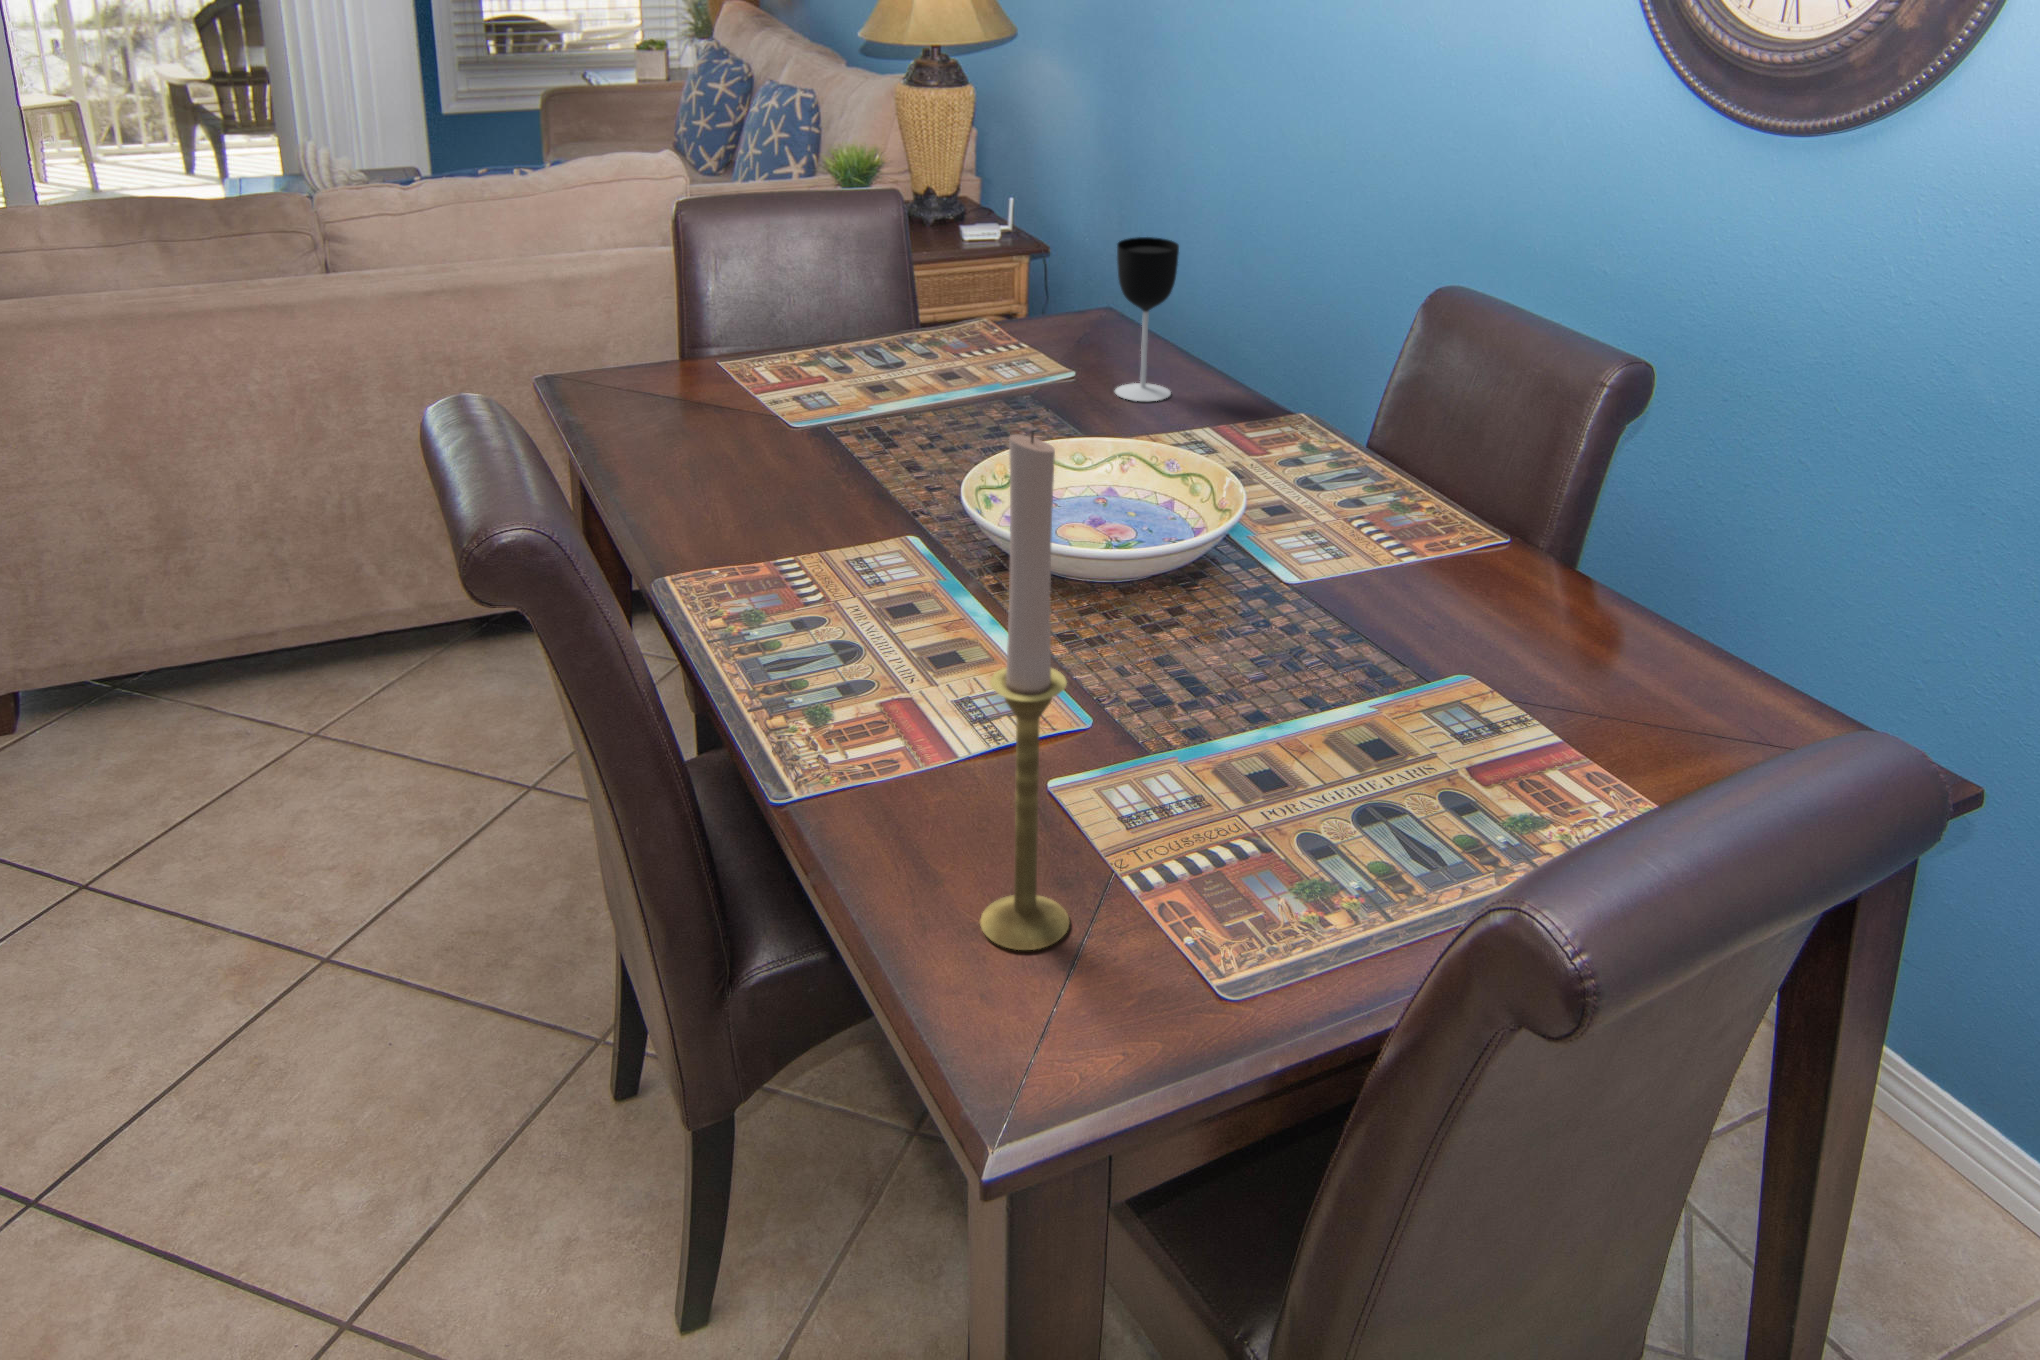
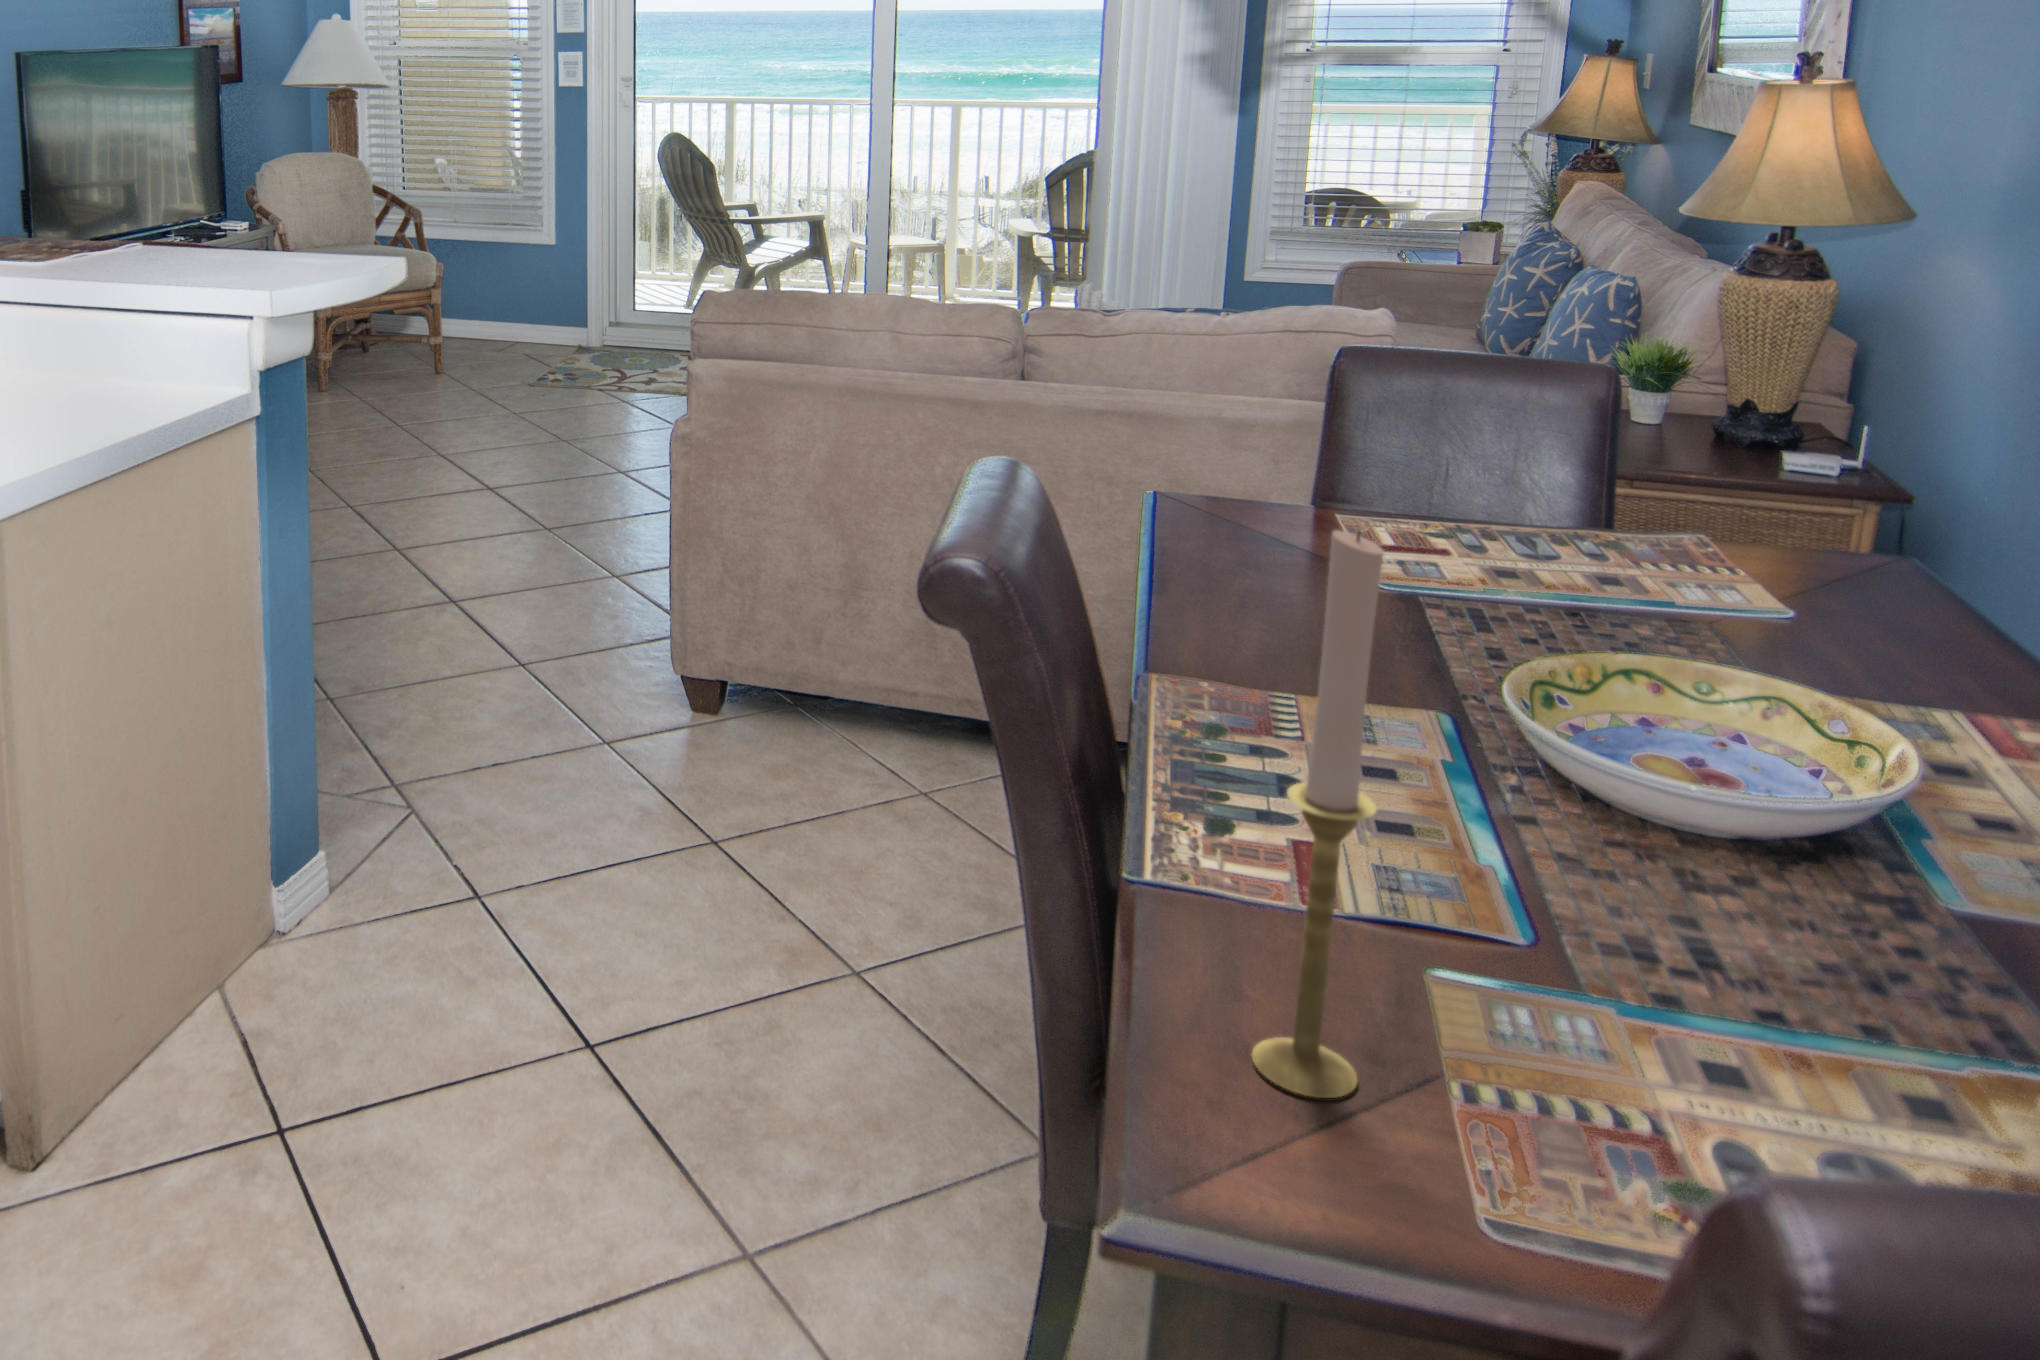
wine glass: present [1115,237,1179,401] -> none [1840,456,1973,669]

